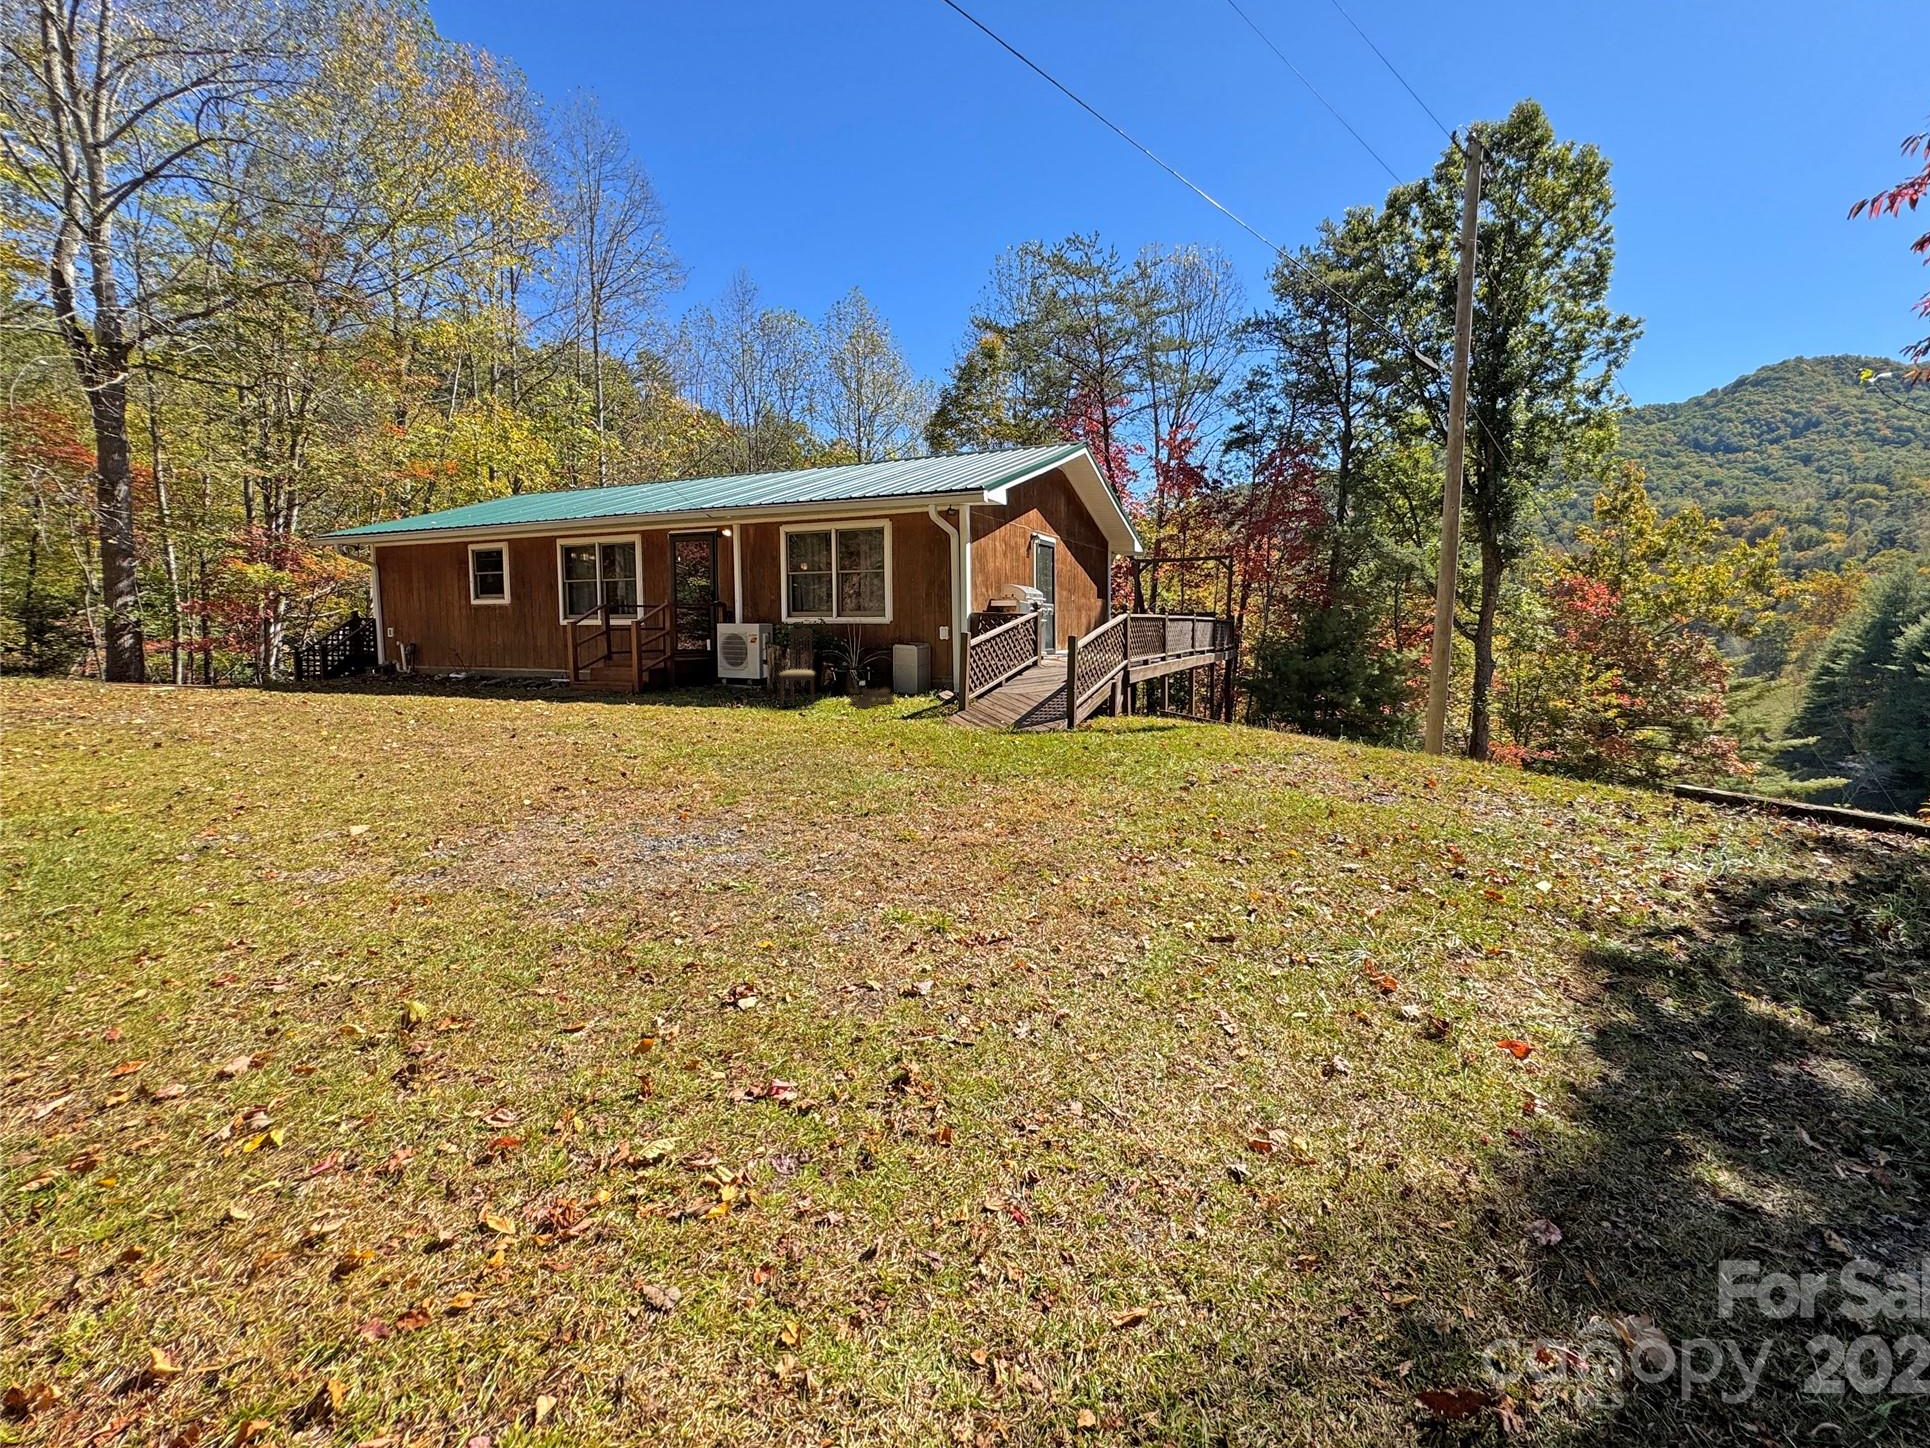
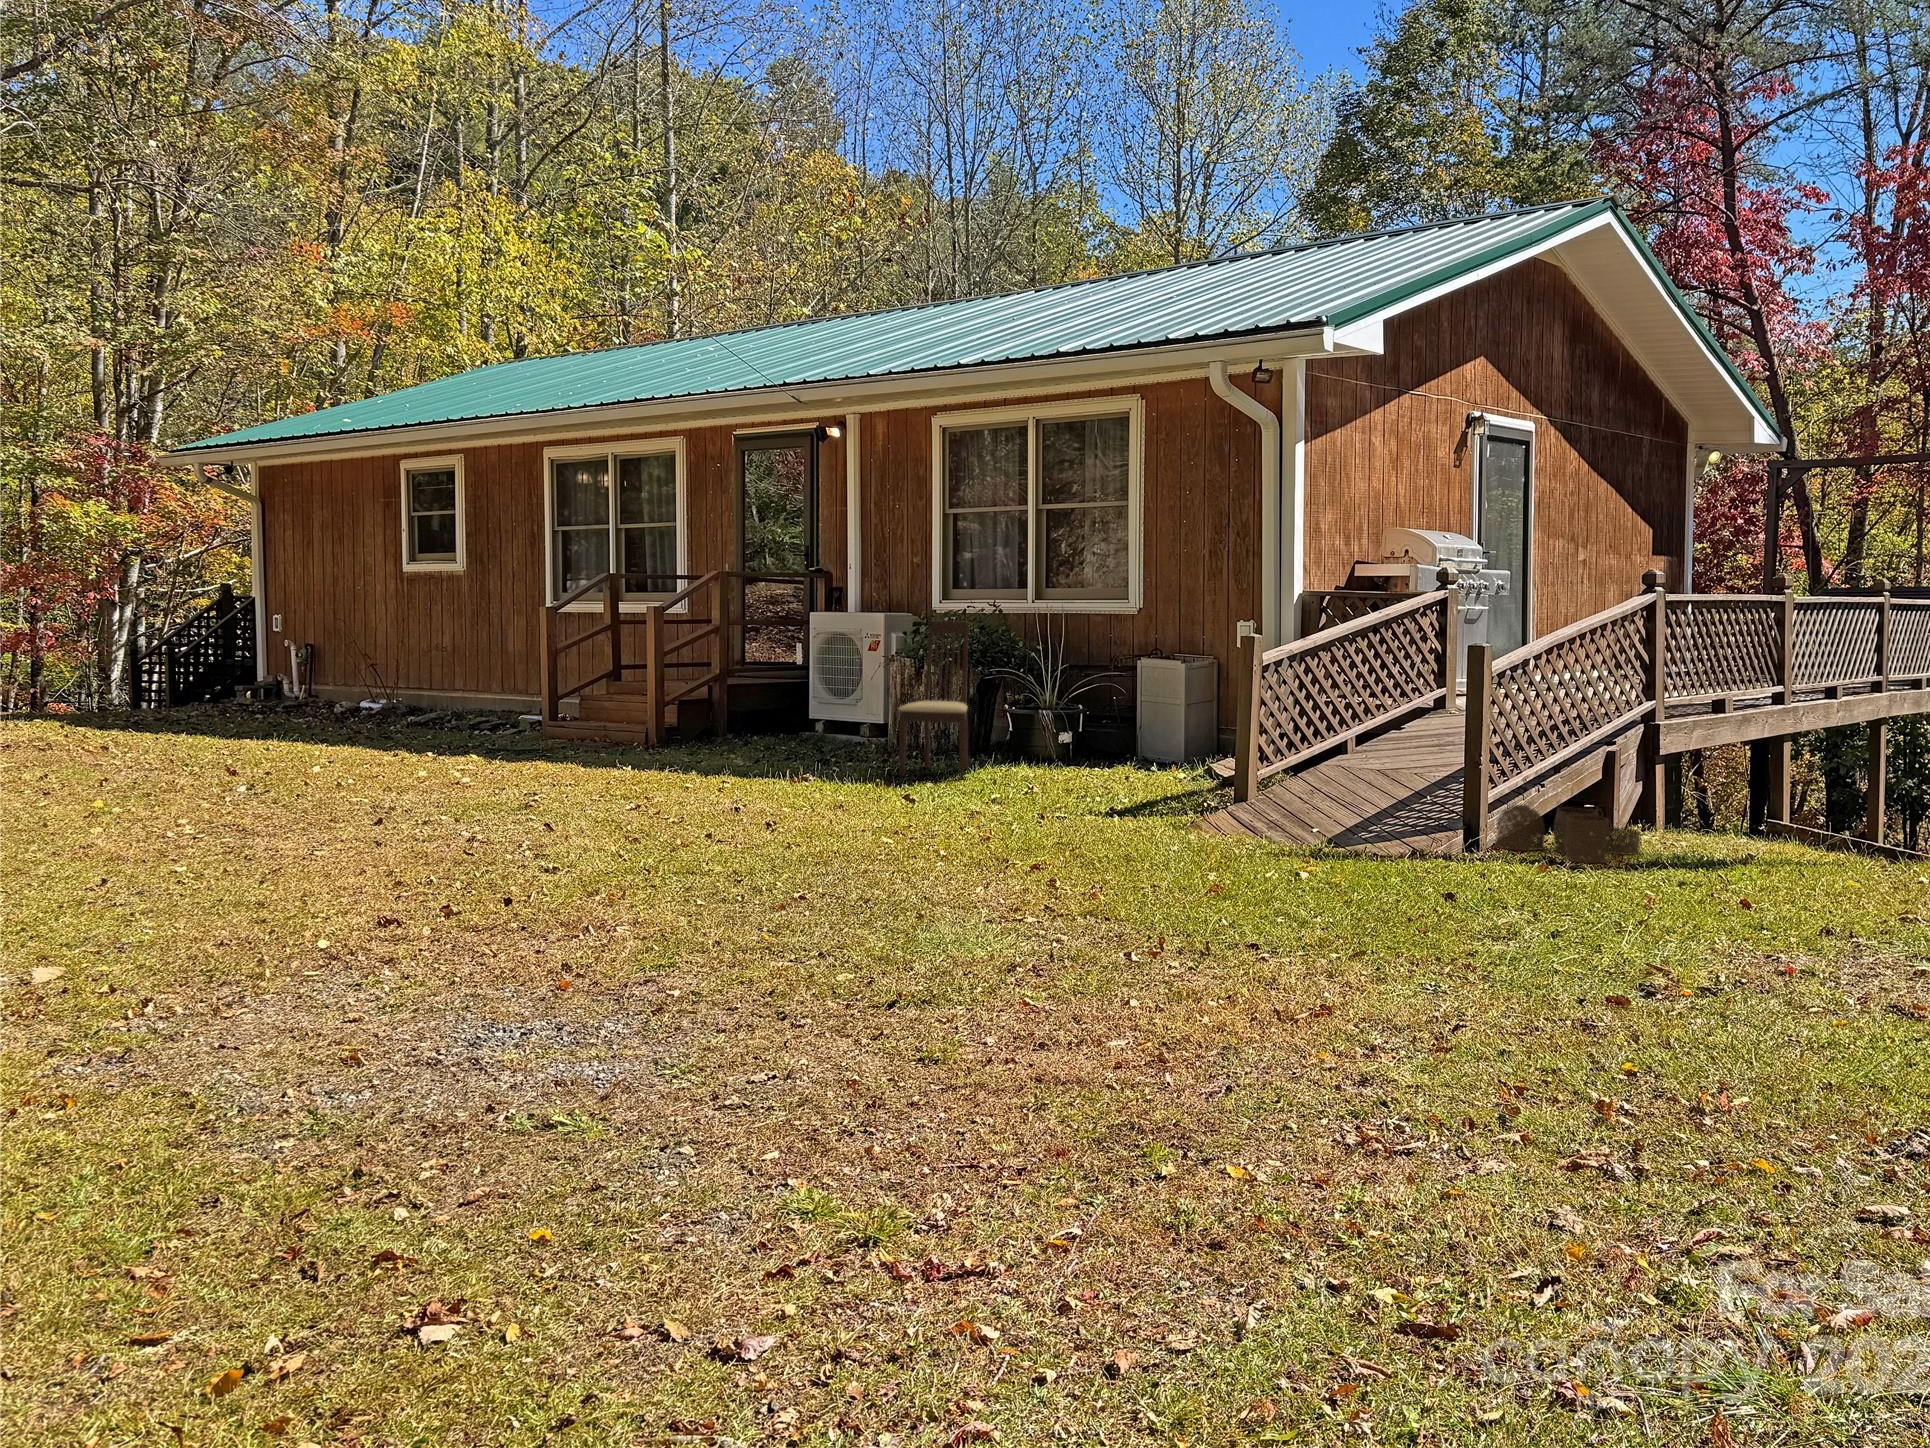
woven basket: present [850,687,894,708] -> present [1495,804,1640,863]

